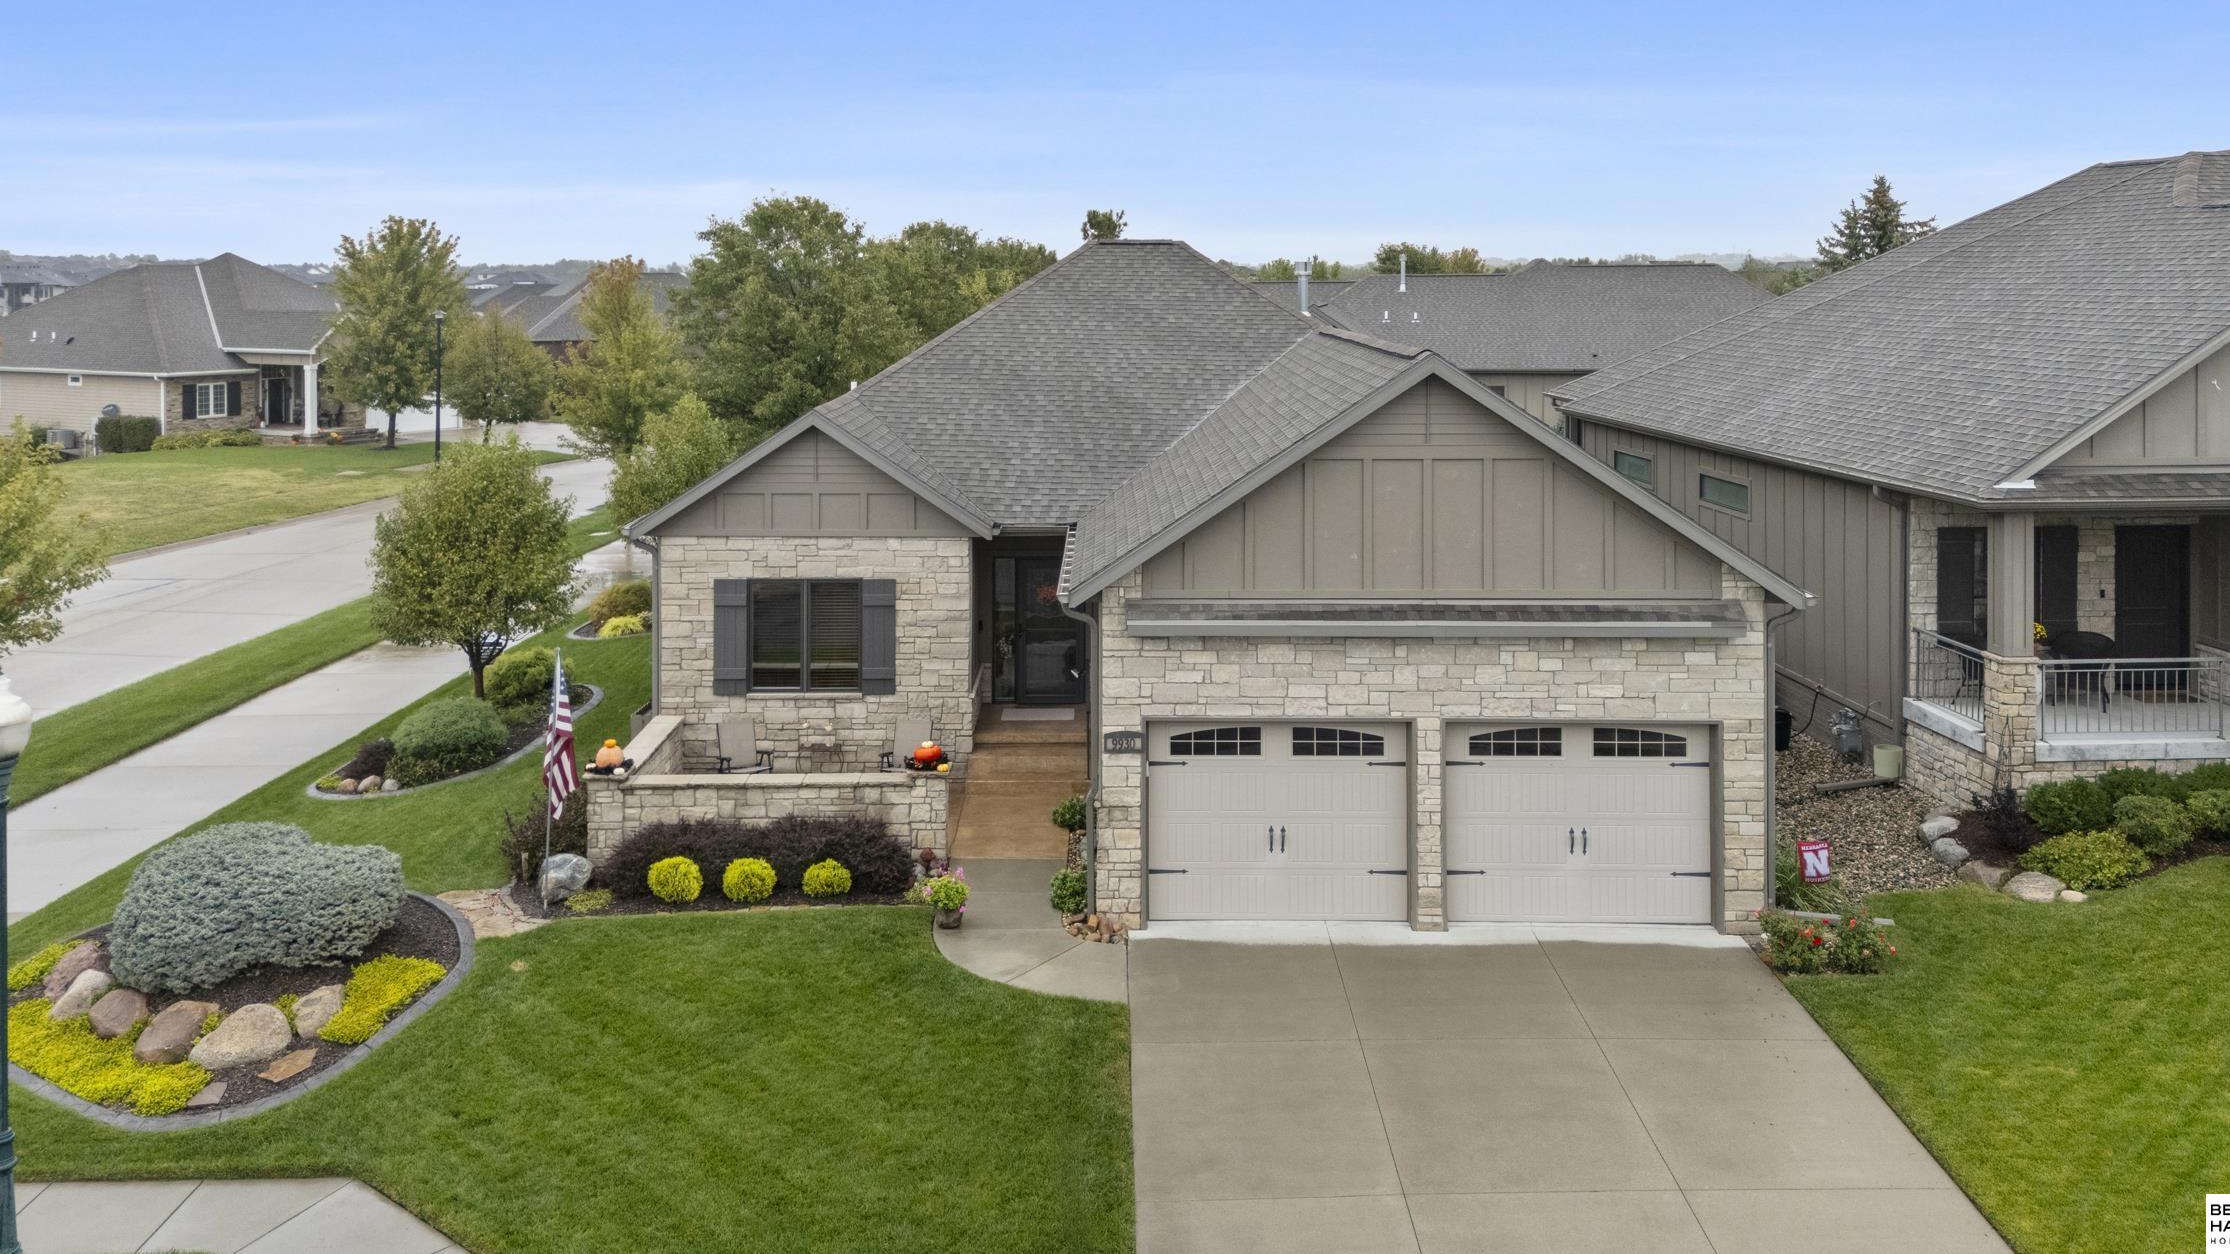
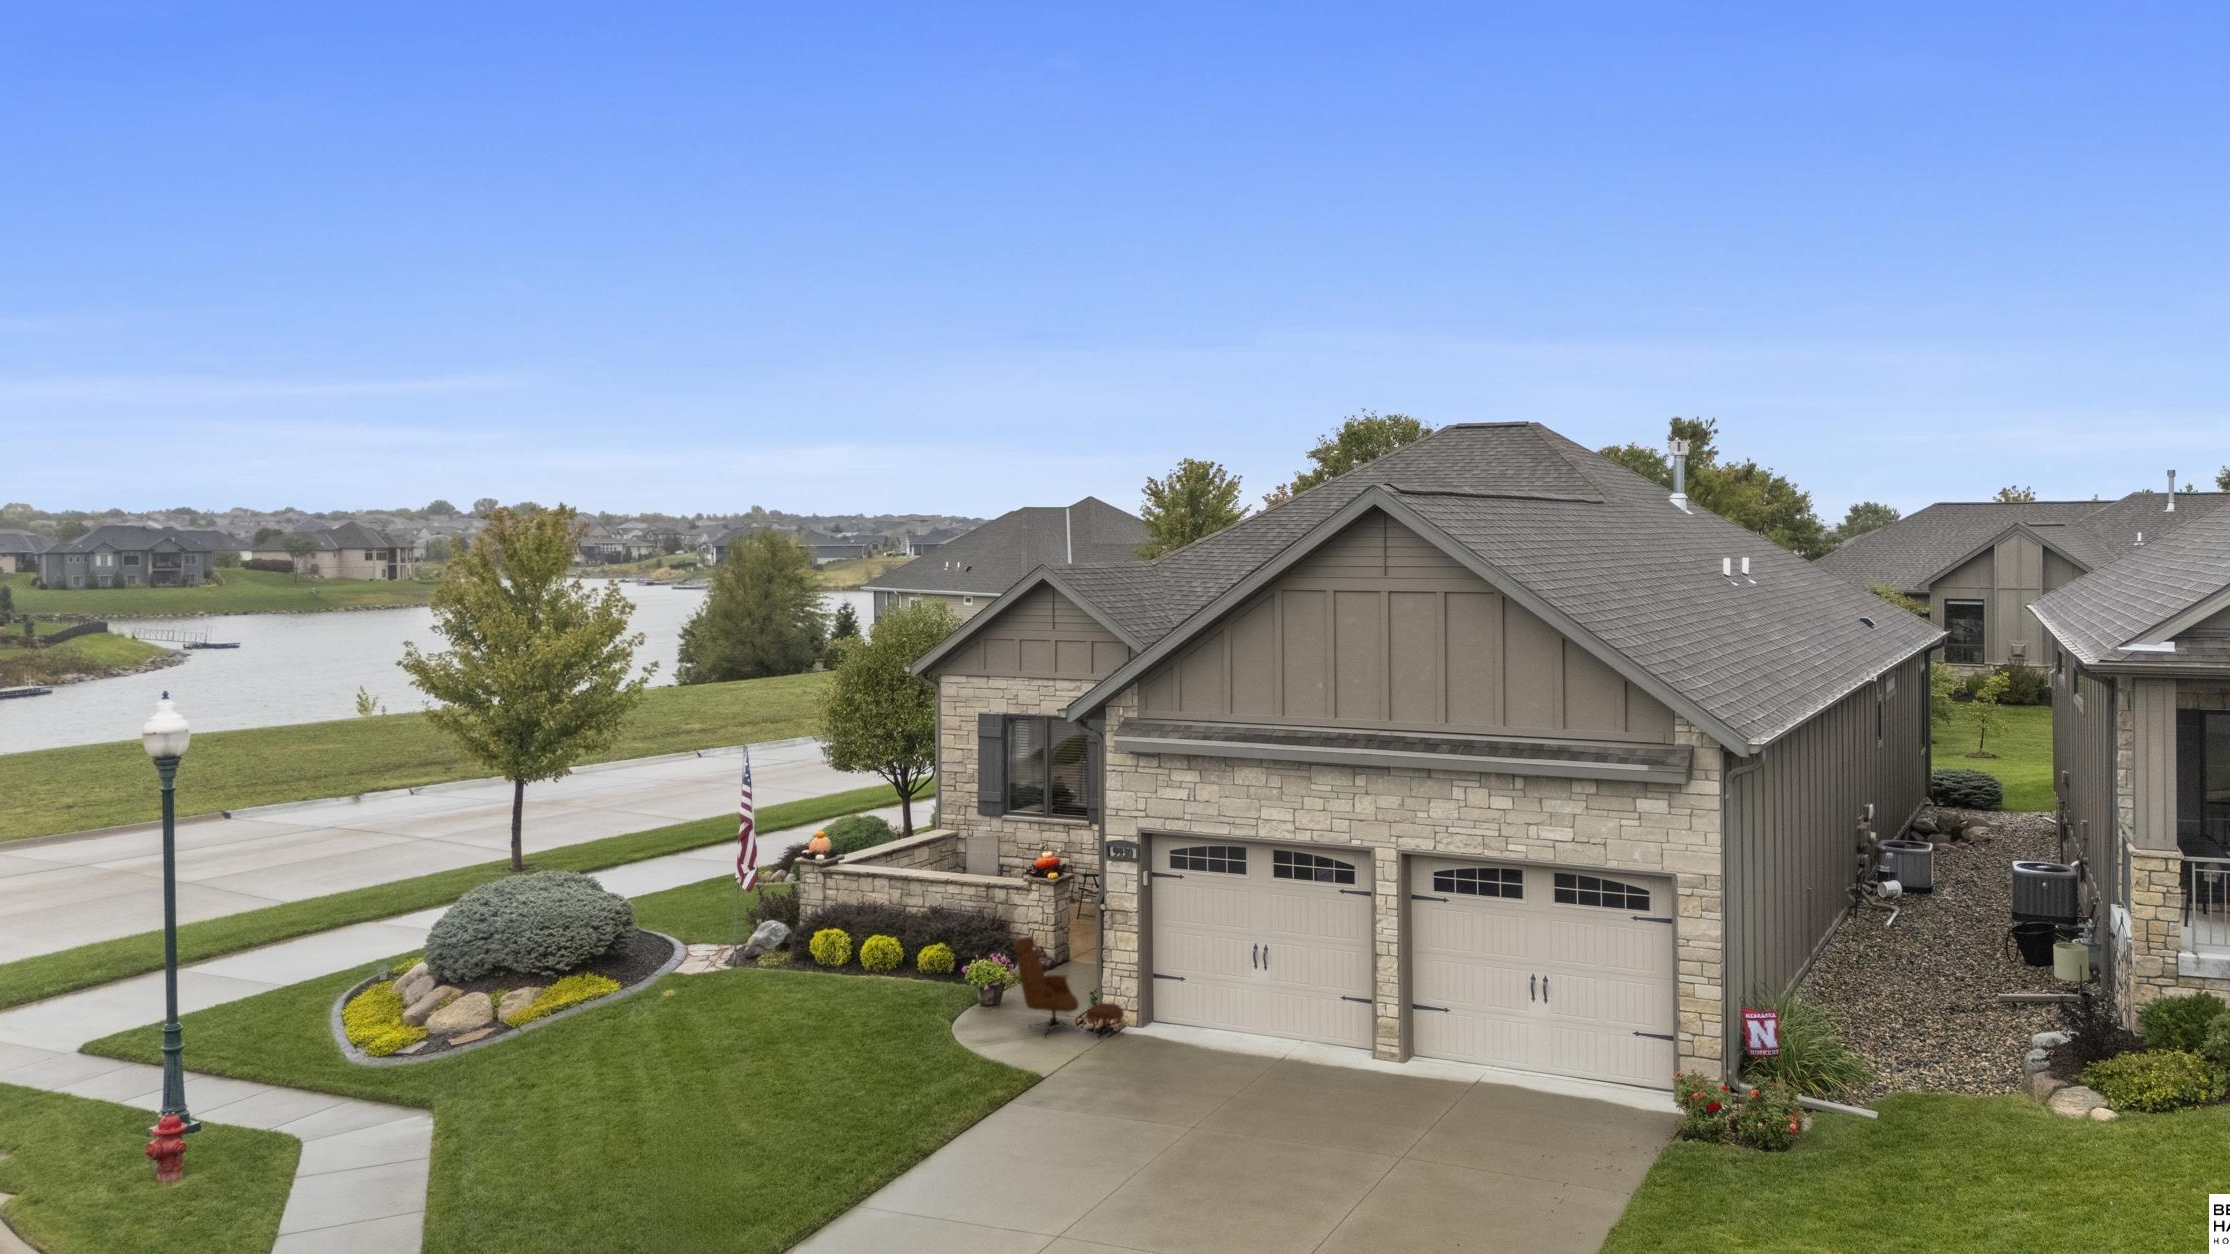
lounge chair: none [1011,846,1139,958] -> present [1014,937,1124,1037]

